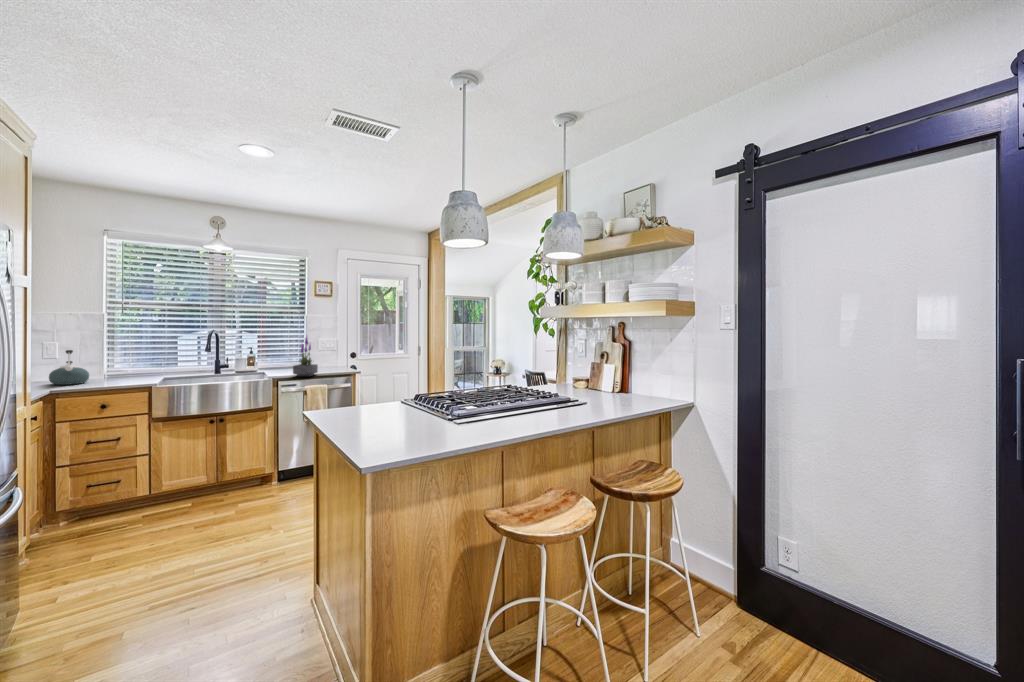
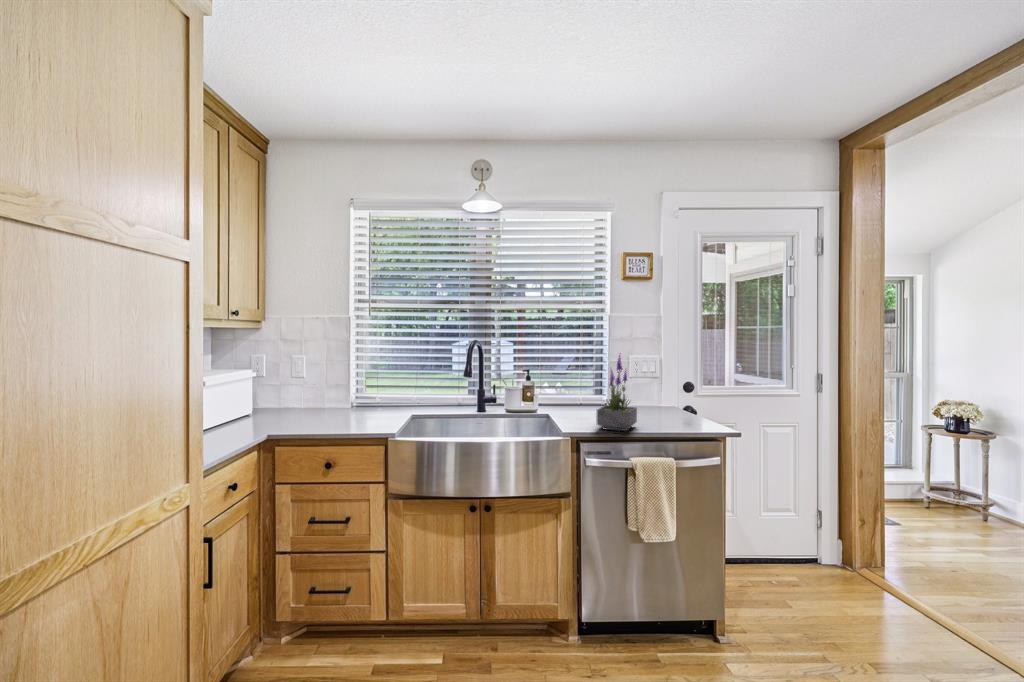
kettle: present [49,350,89,385] -> none [278,372,323,423]

